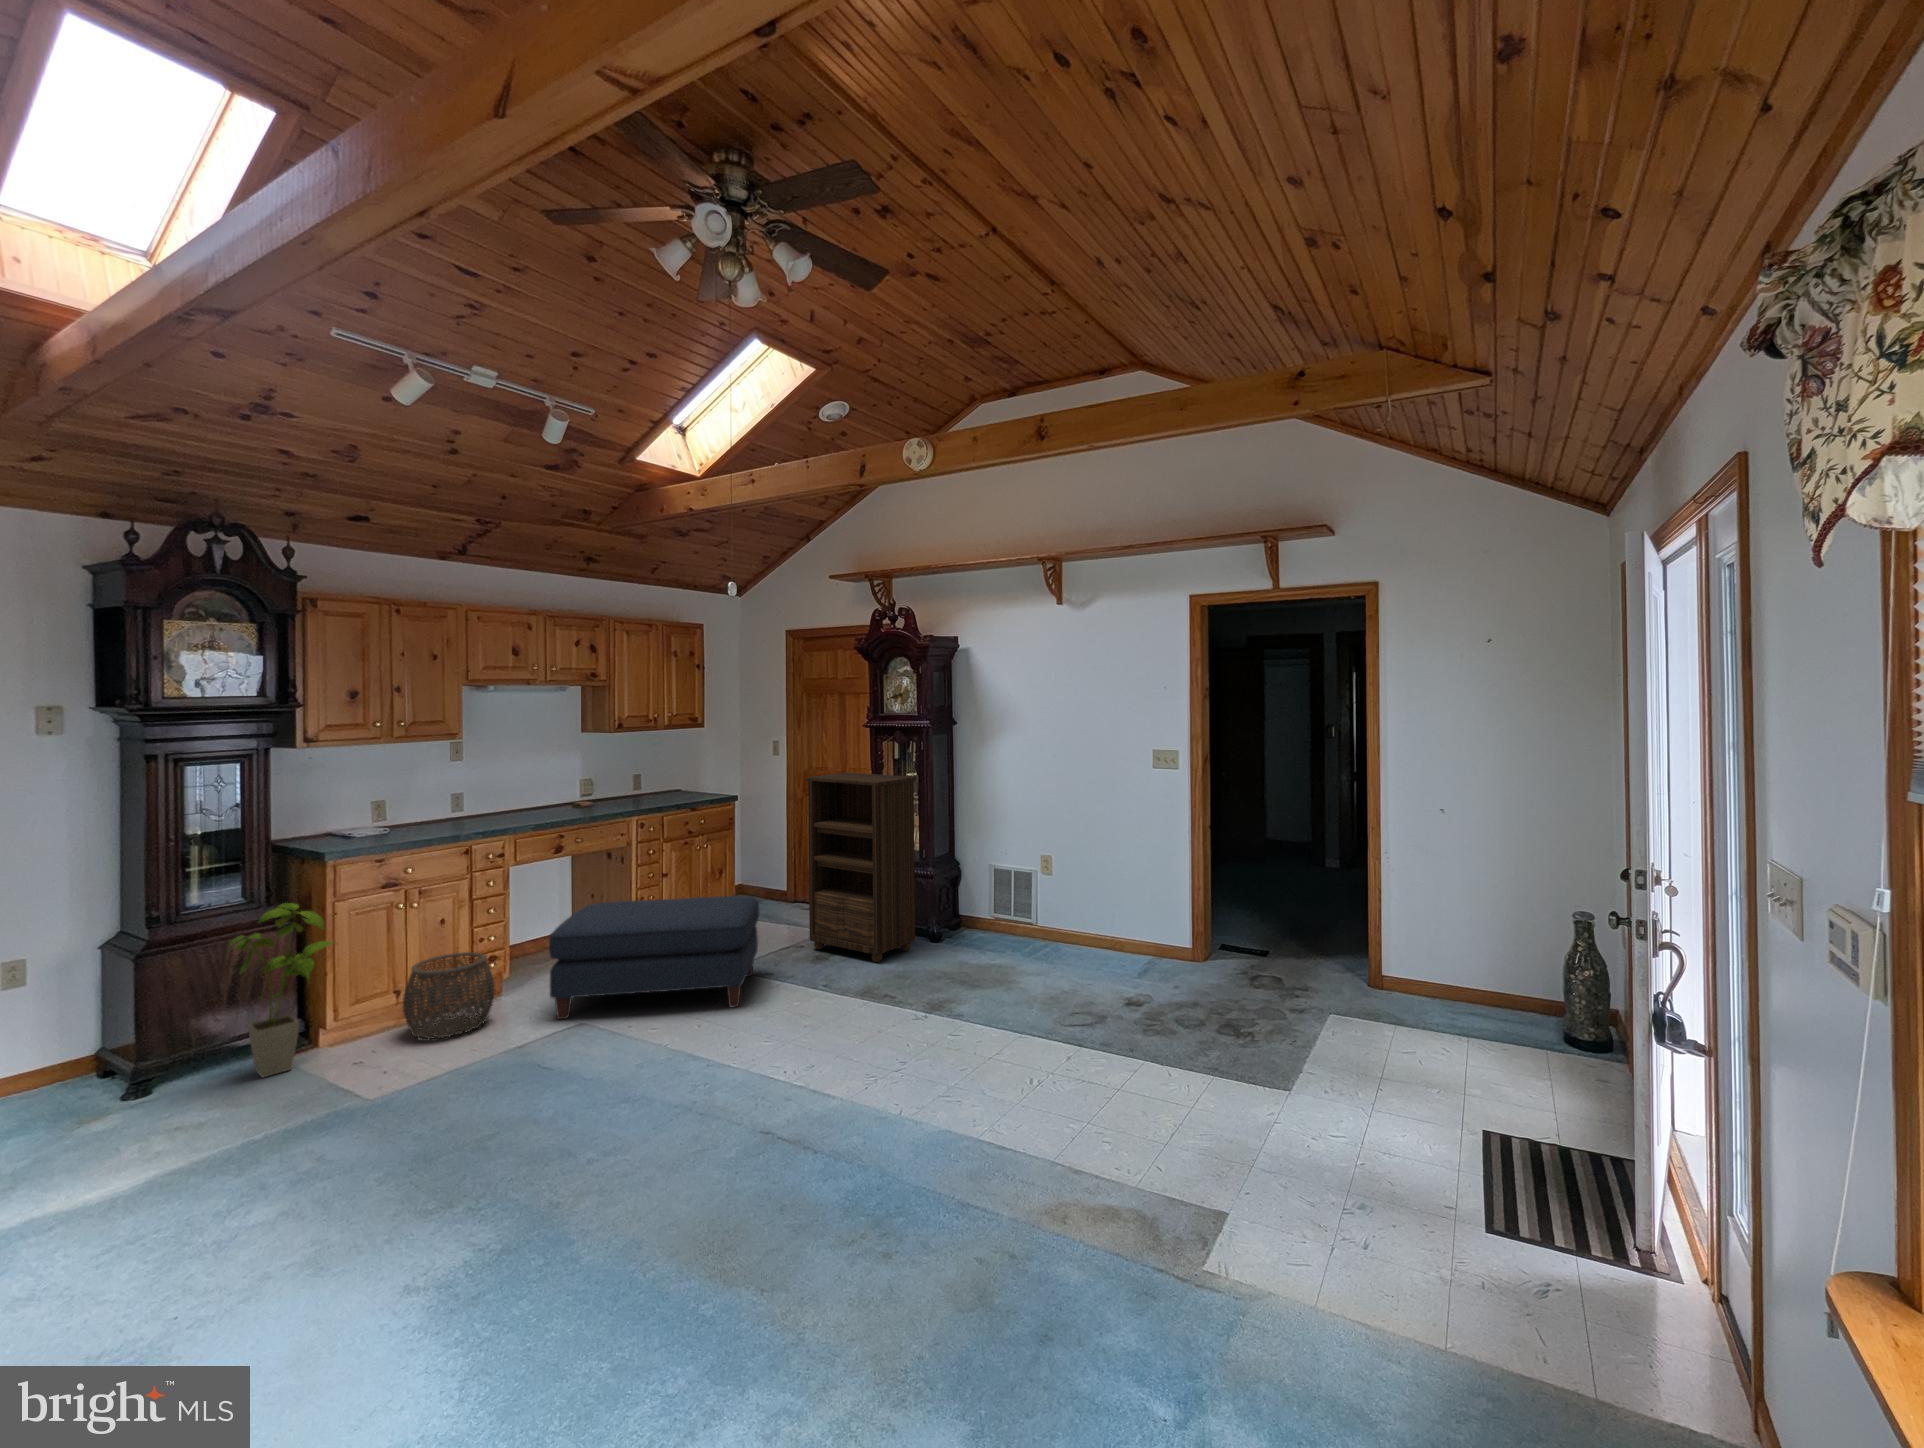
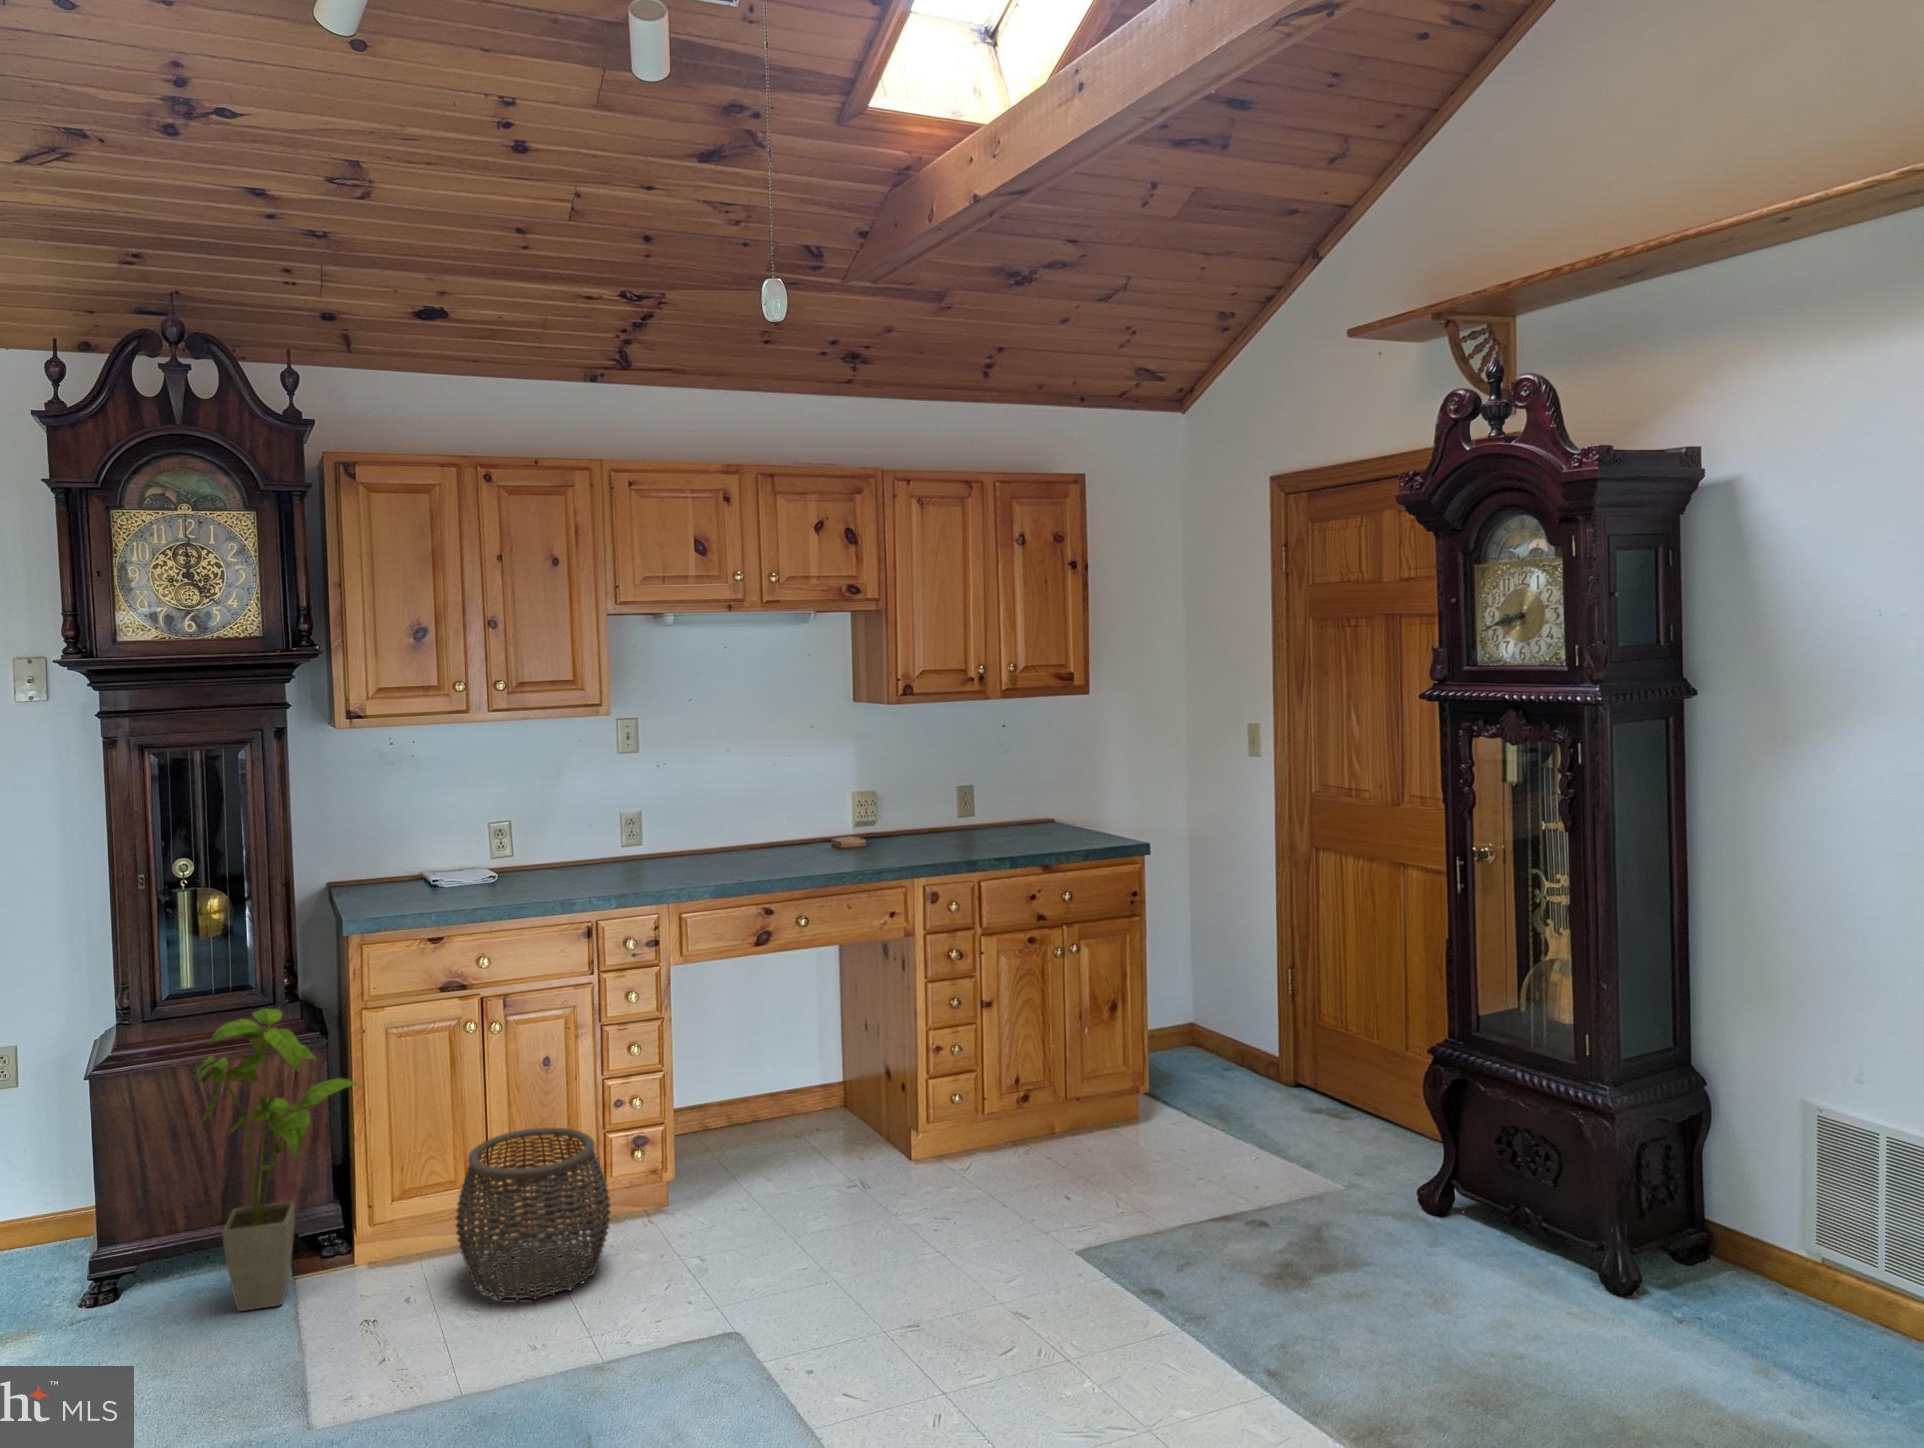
bookshelf: present [806,773,916,962] -> none [1263,814,1549,1328]
ottoman: present [549,896,759,1019] -> none [680,1063,1130,1388]

